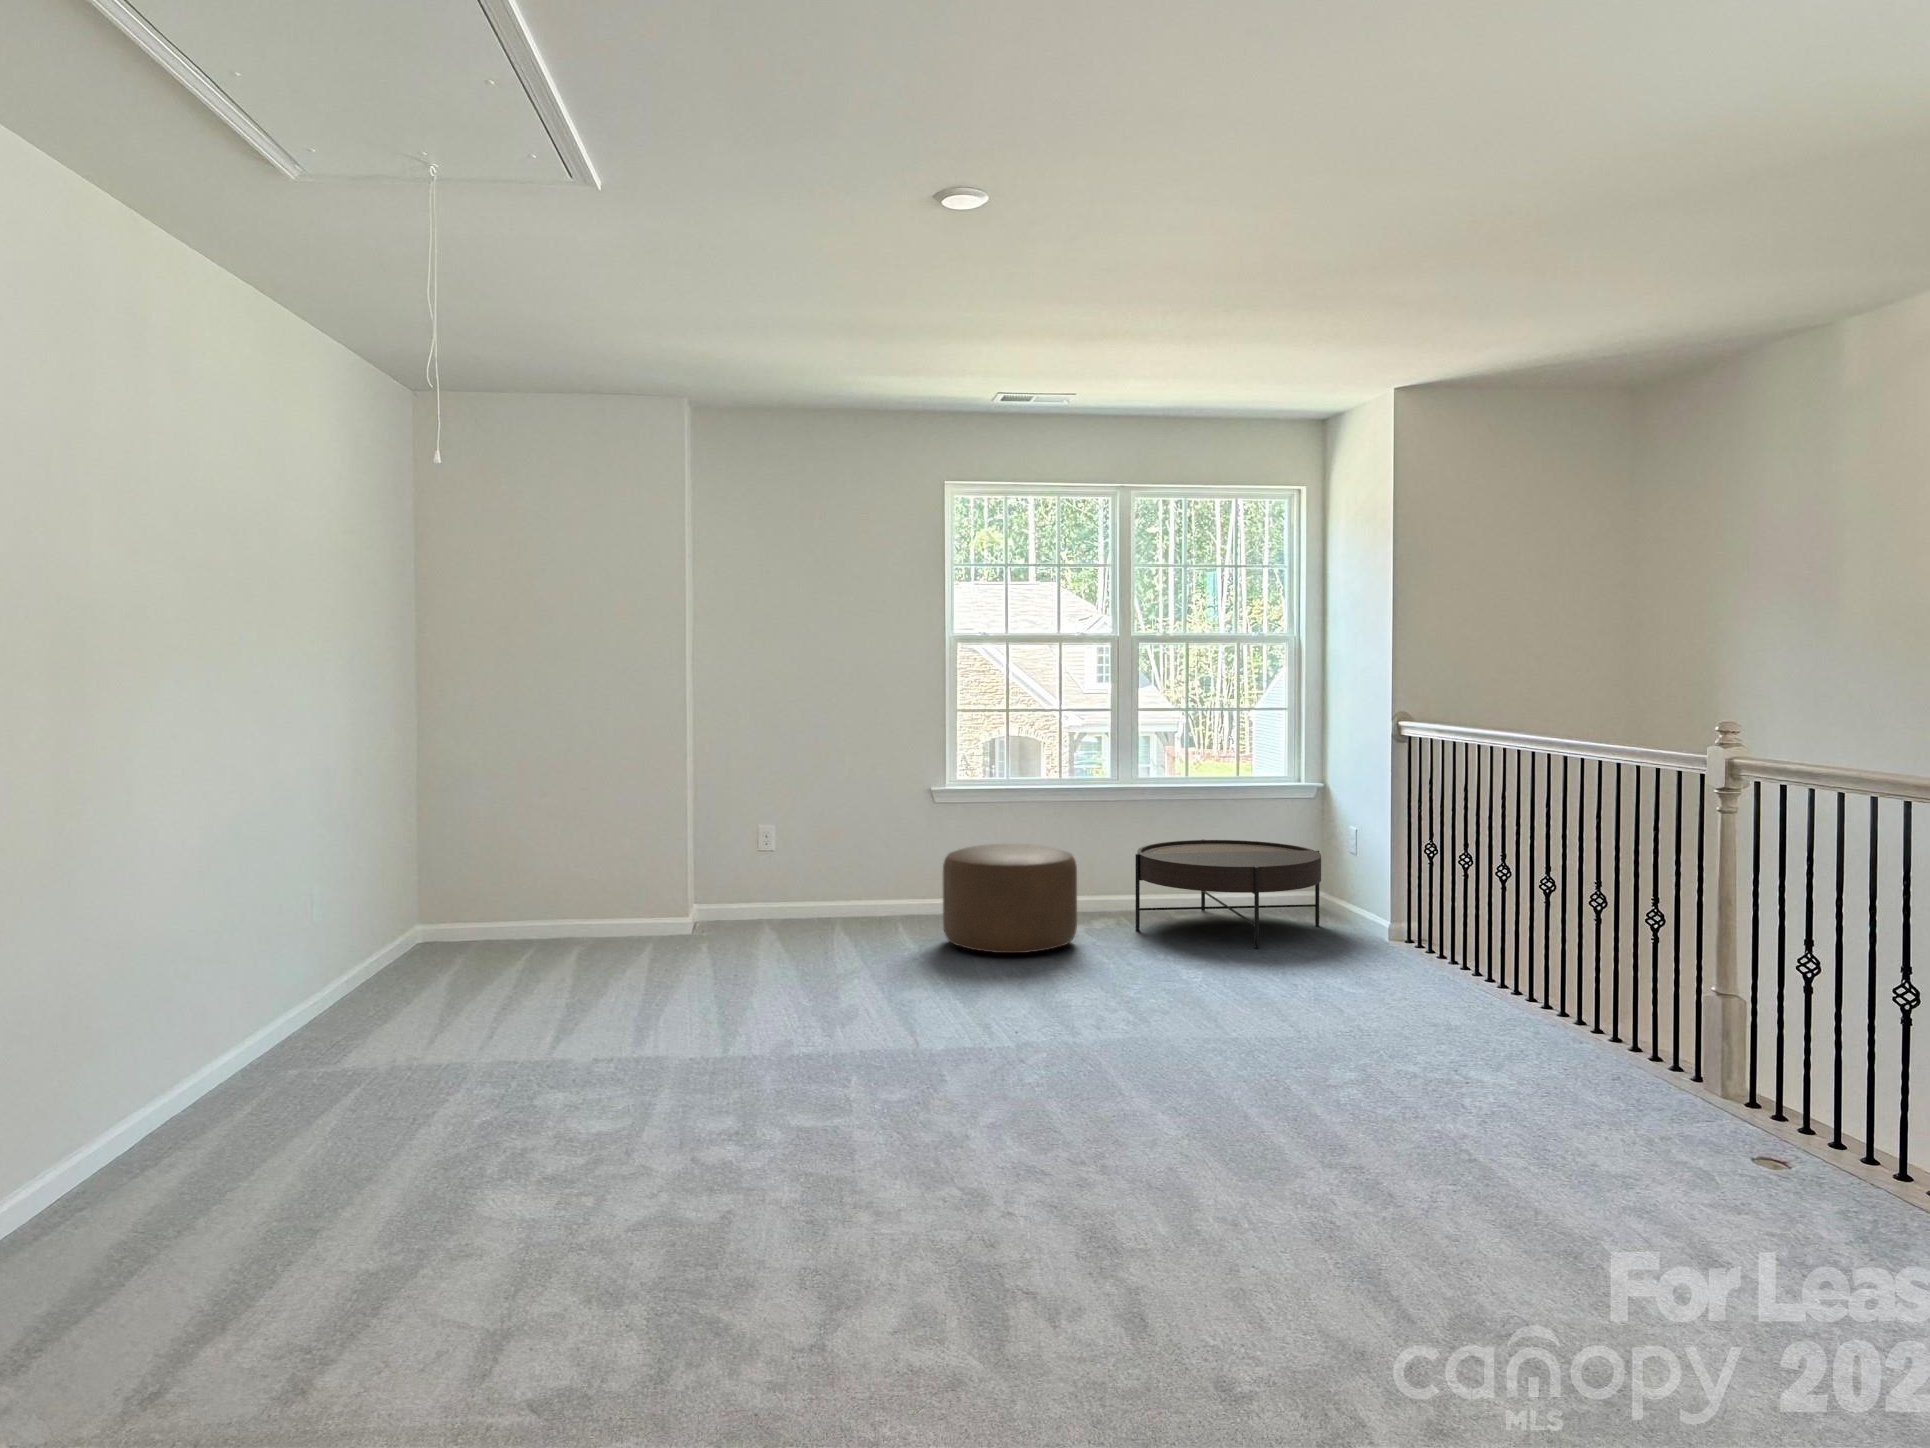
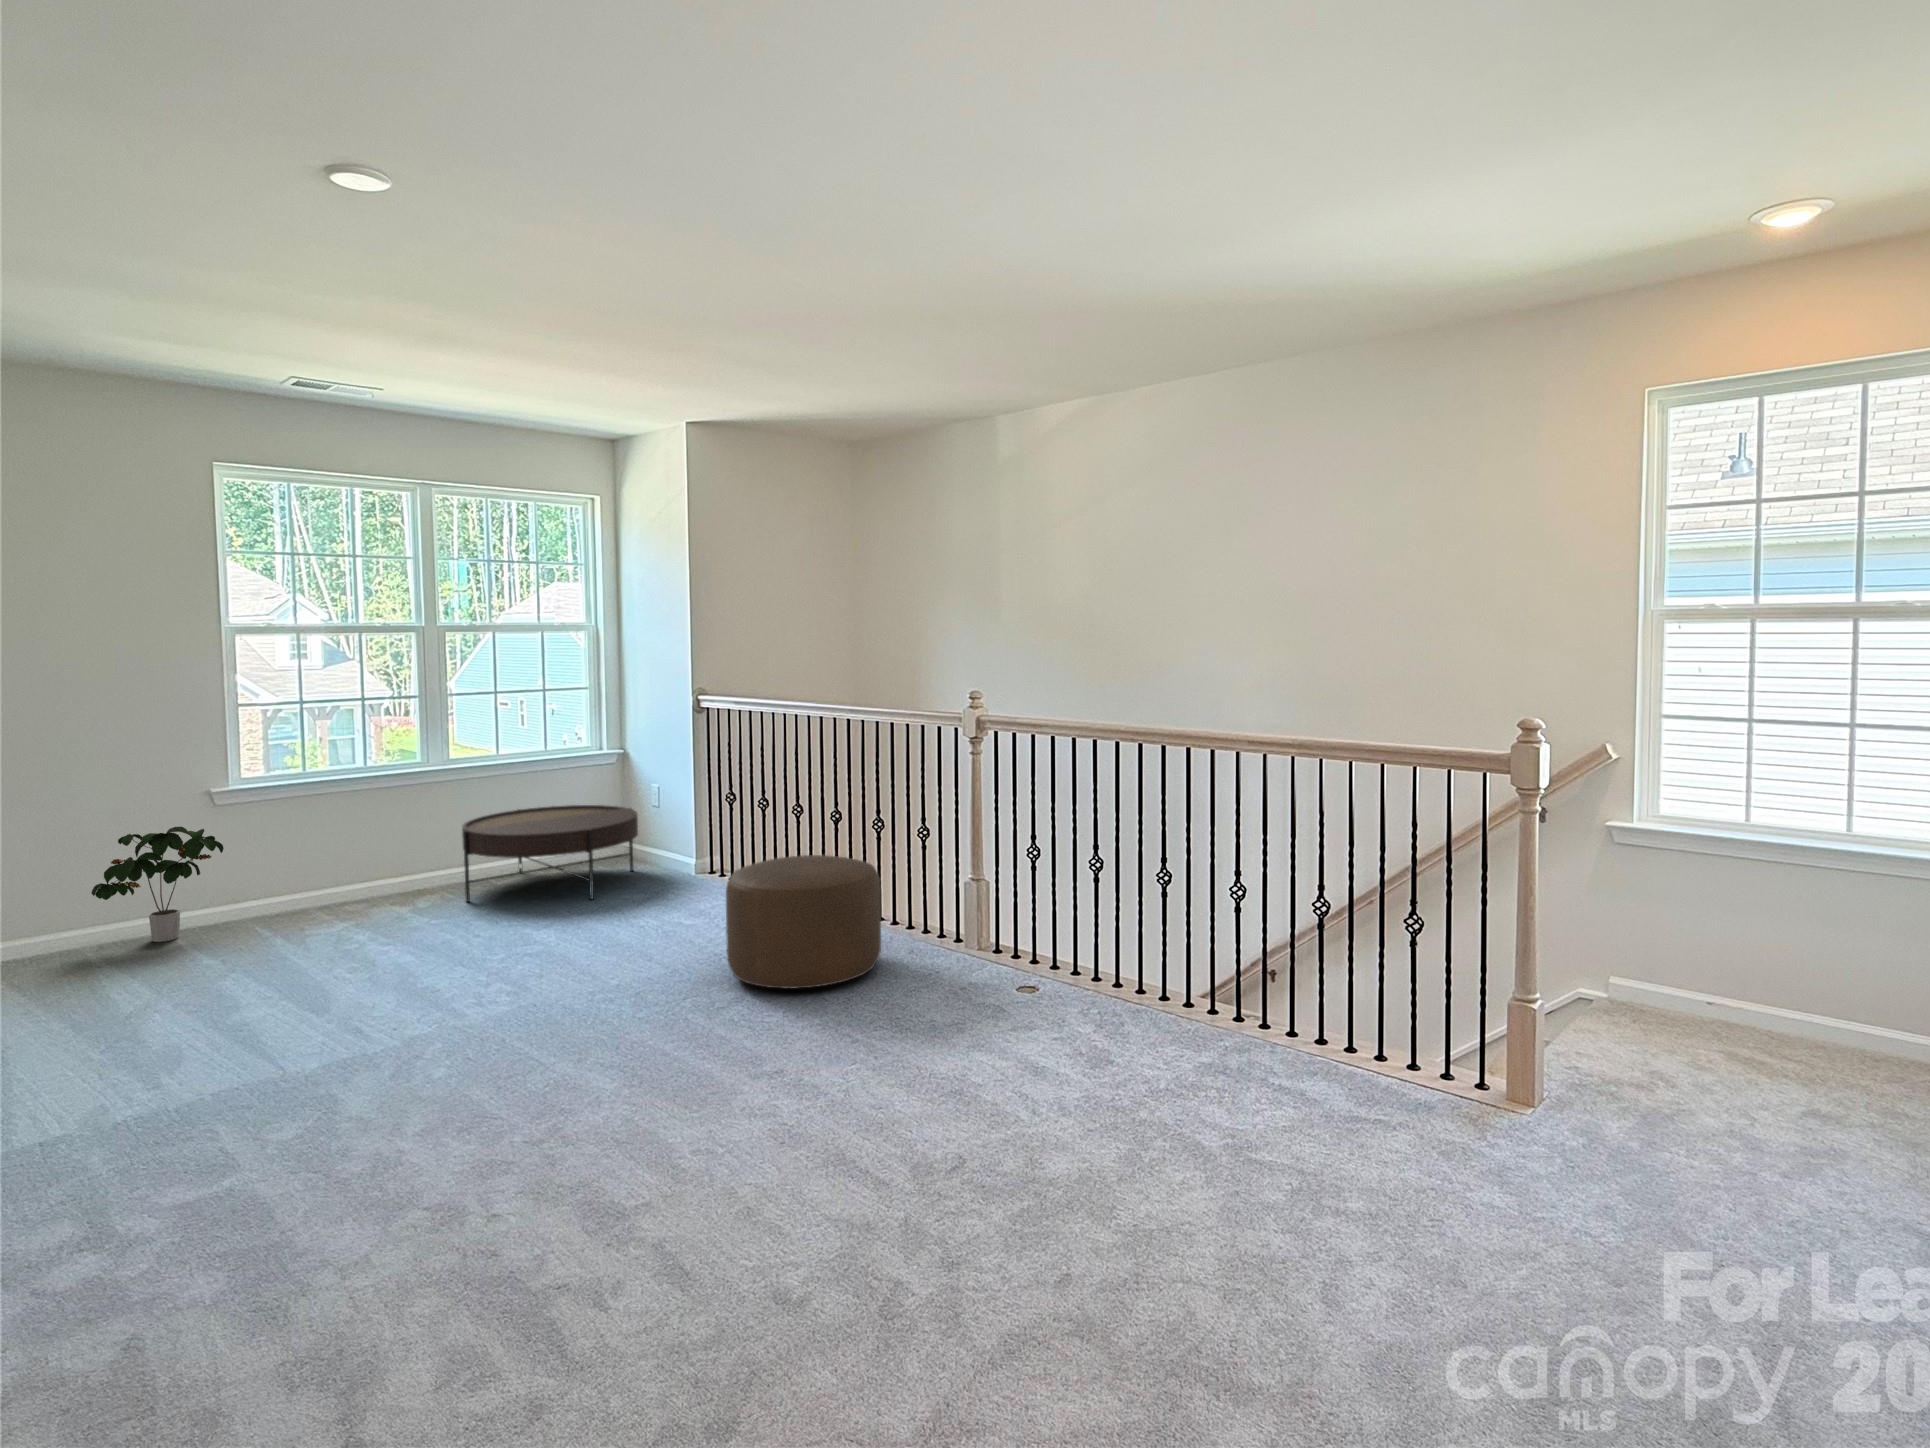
potted plant: none [842,820,937,923] -> present [91,827,224,942]
ottoman: present [943,844,1077,953] -> present [726,855,881,989]

